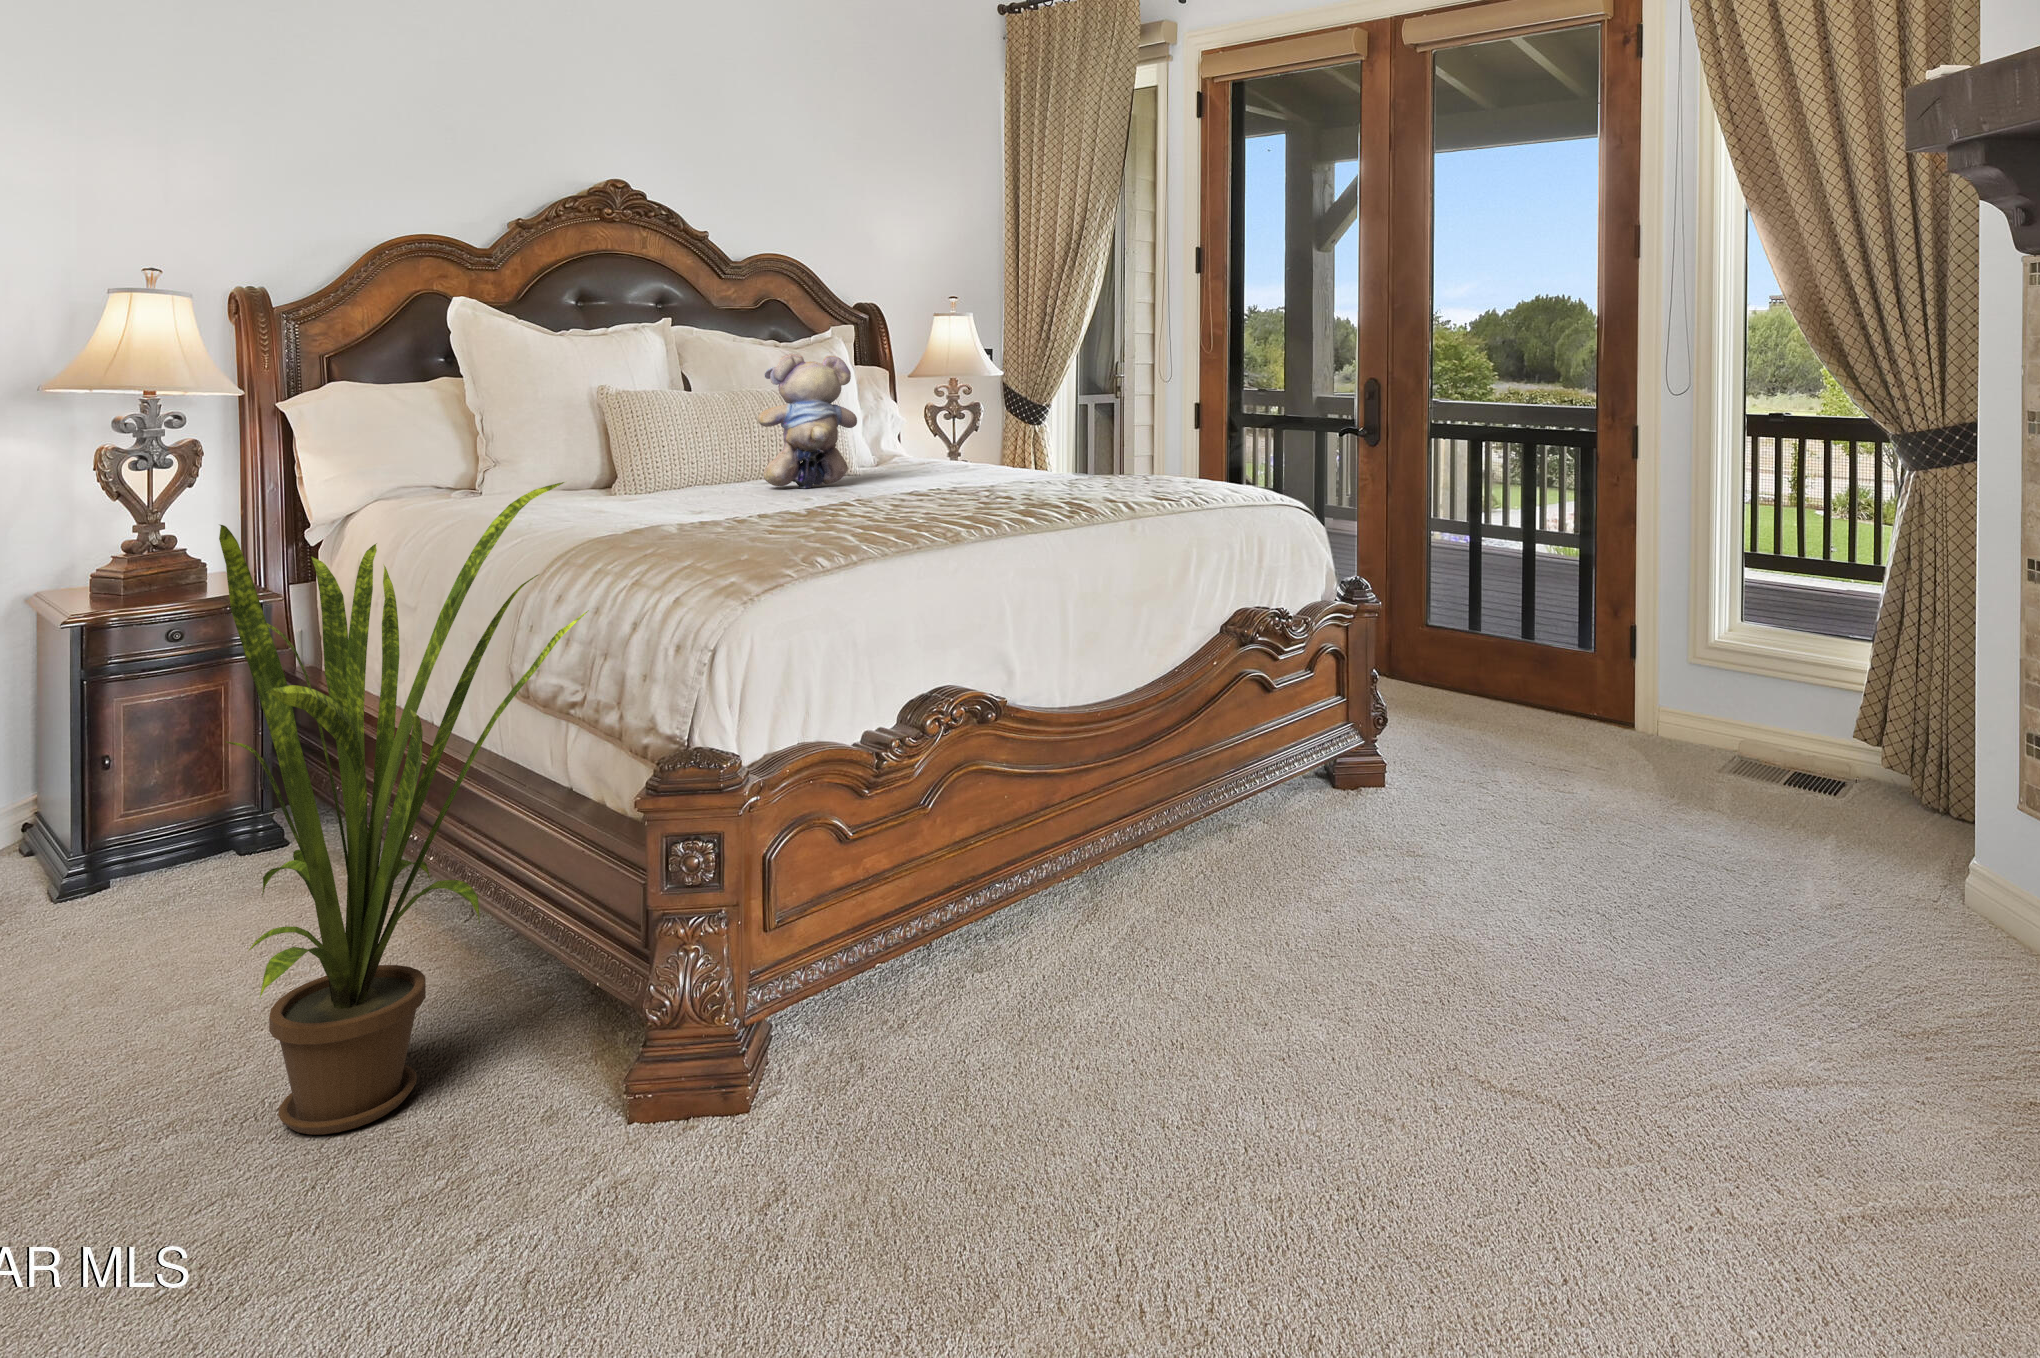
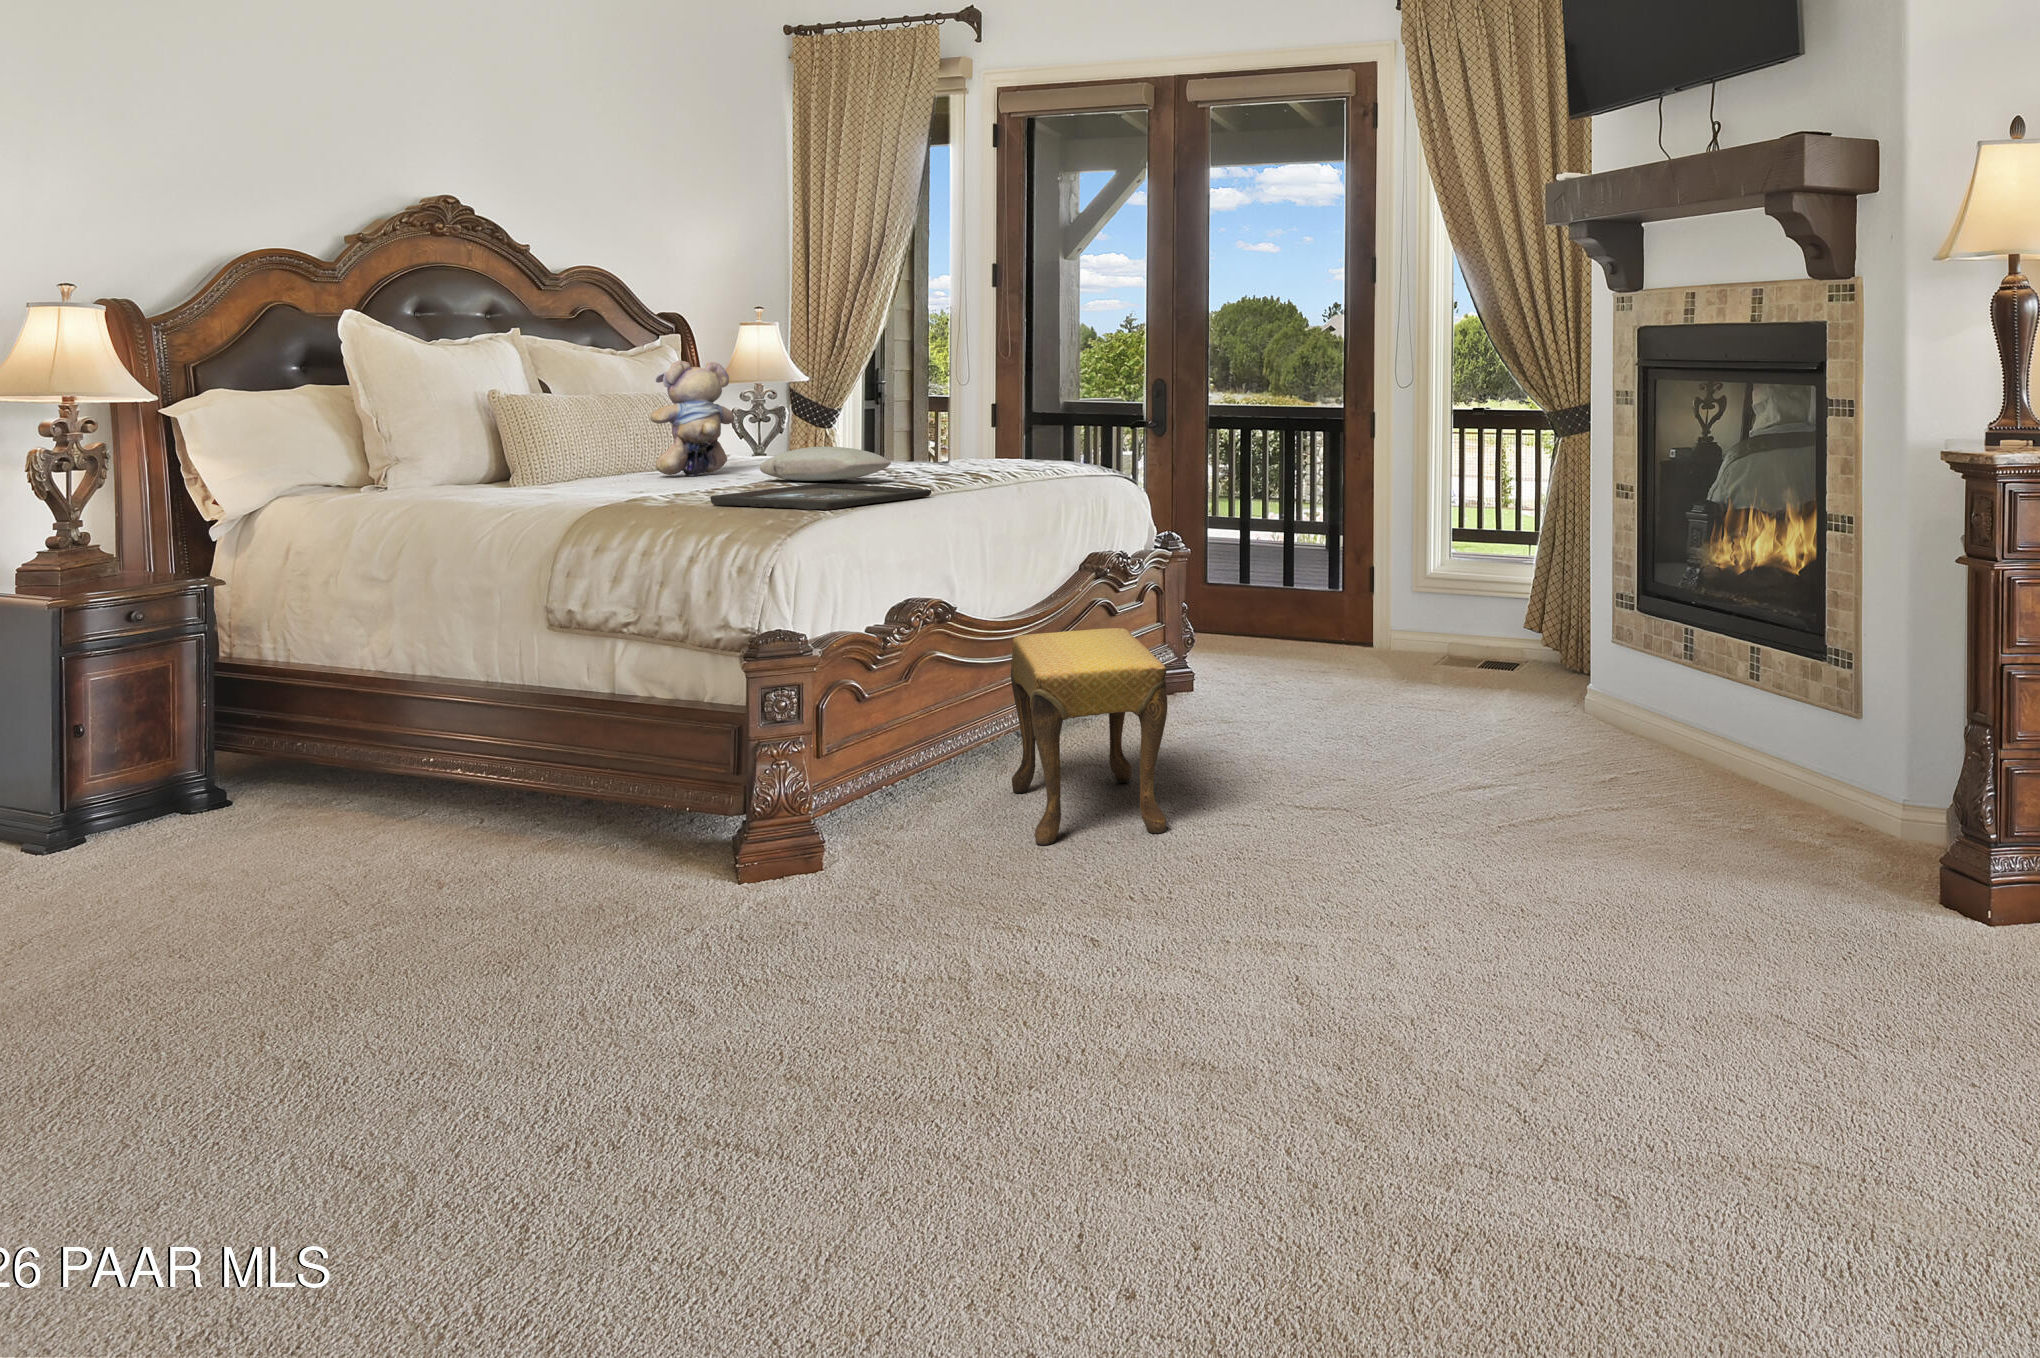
pillow: none [850,461,993,503] -> present [760,446,891,481]
house plant: present [219,482,588,1134] -> none [440,455,681,903]
tray: none [694,514,990,564] -> present [710,483,931,510]
footstool: none [1055,746,1270,1119] -> present [1011,628,1167,845]

